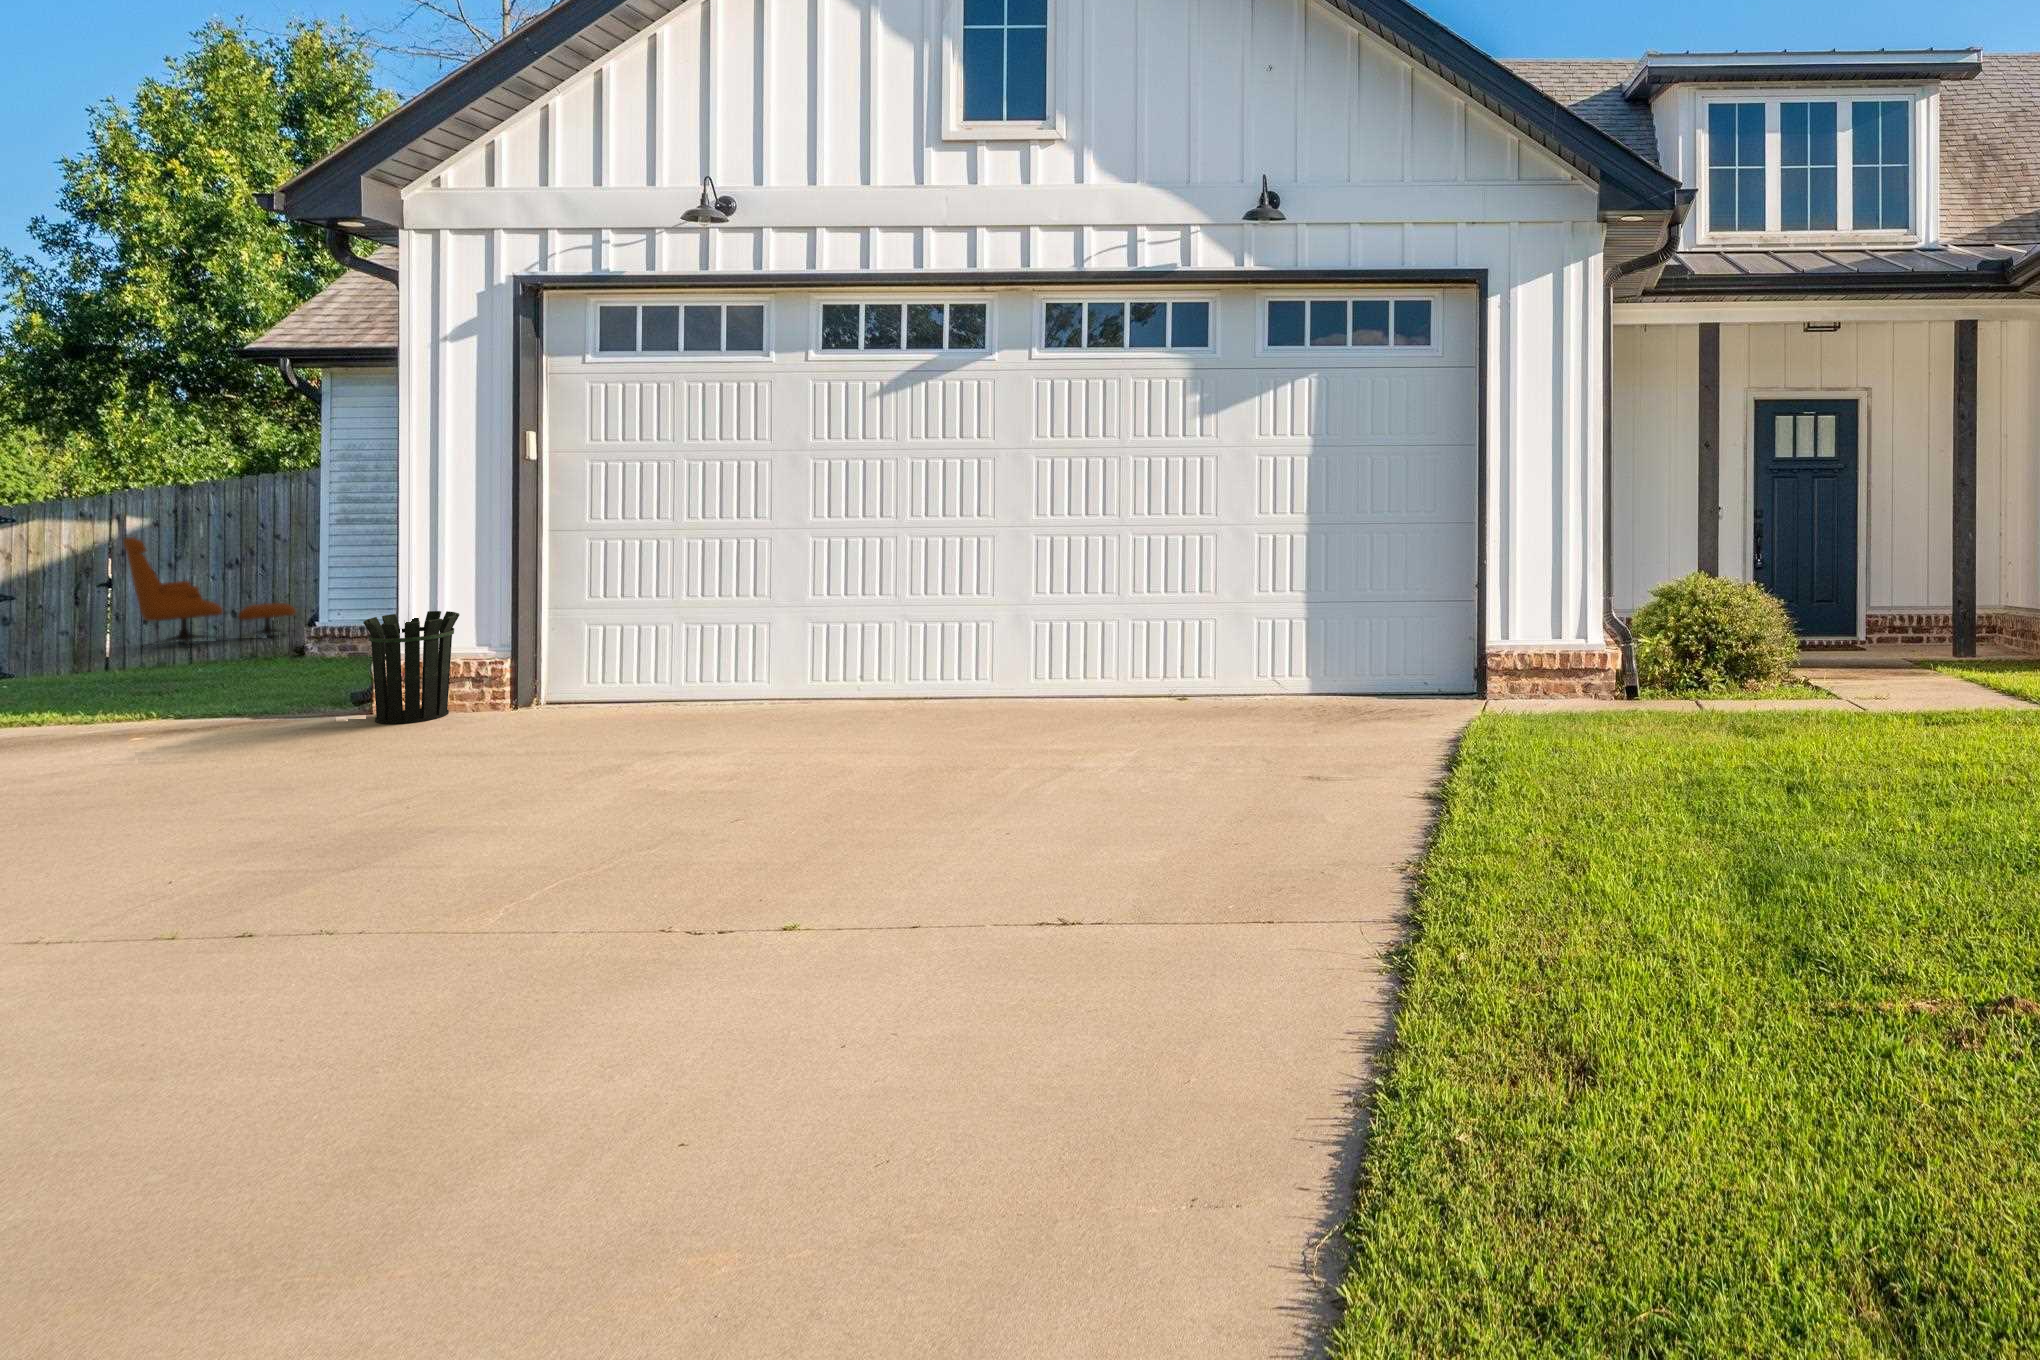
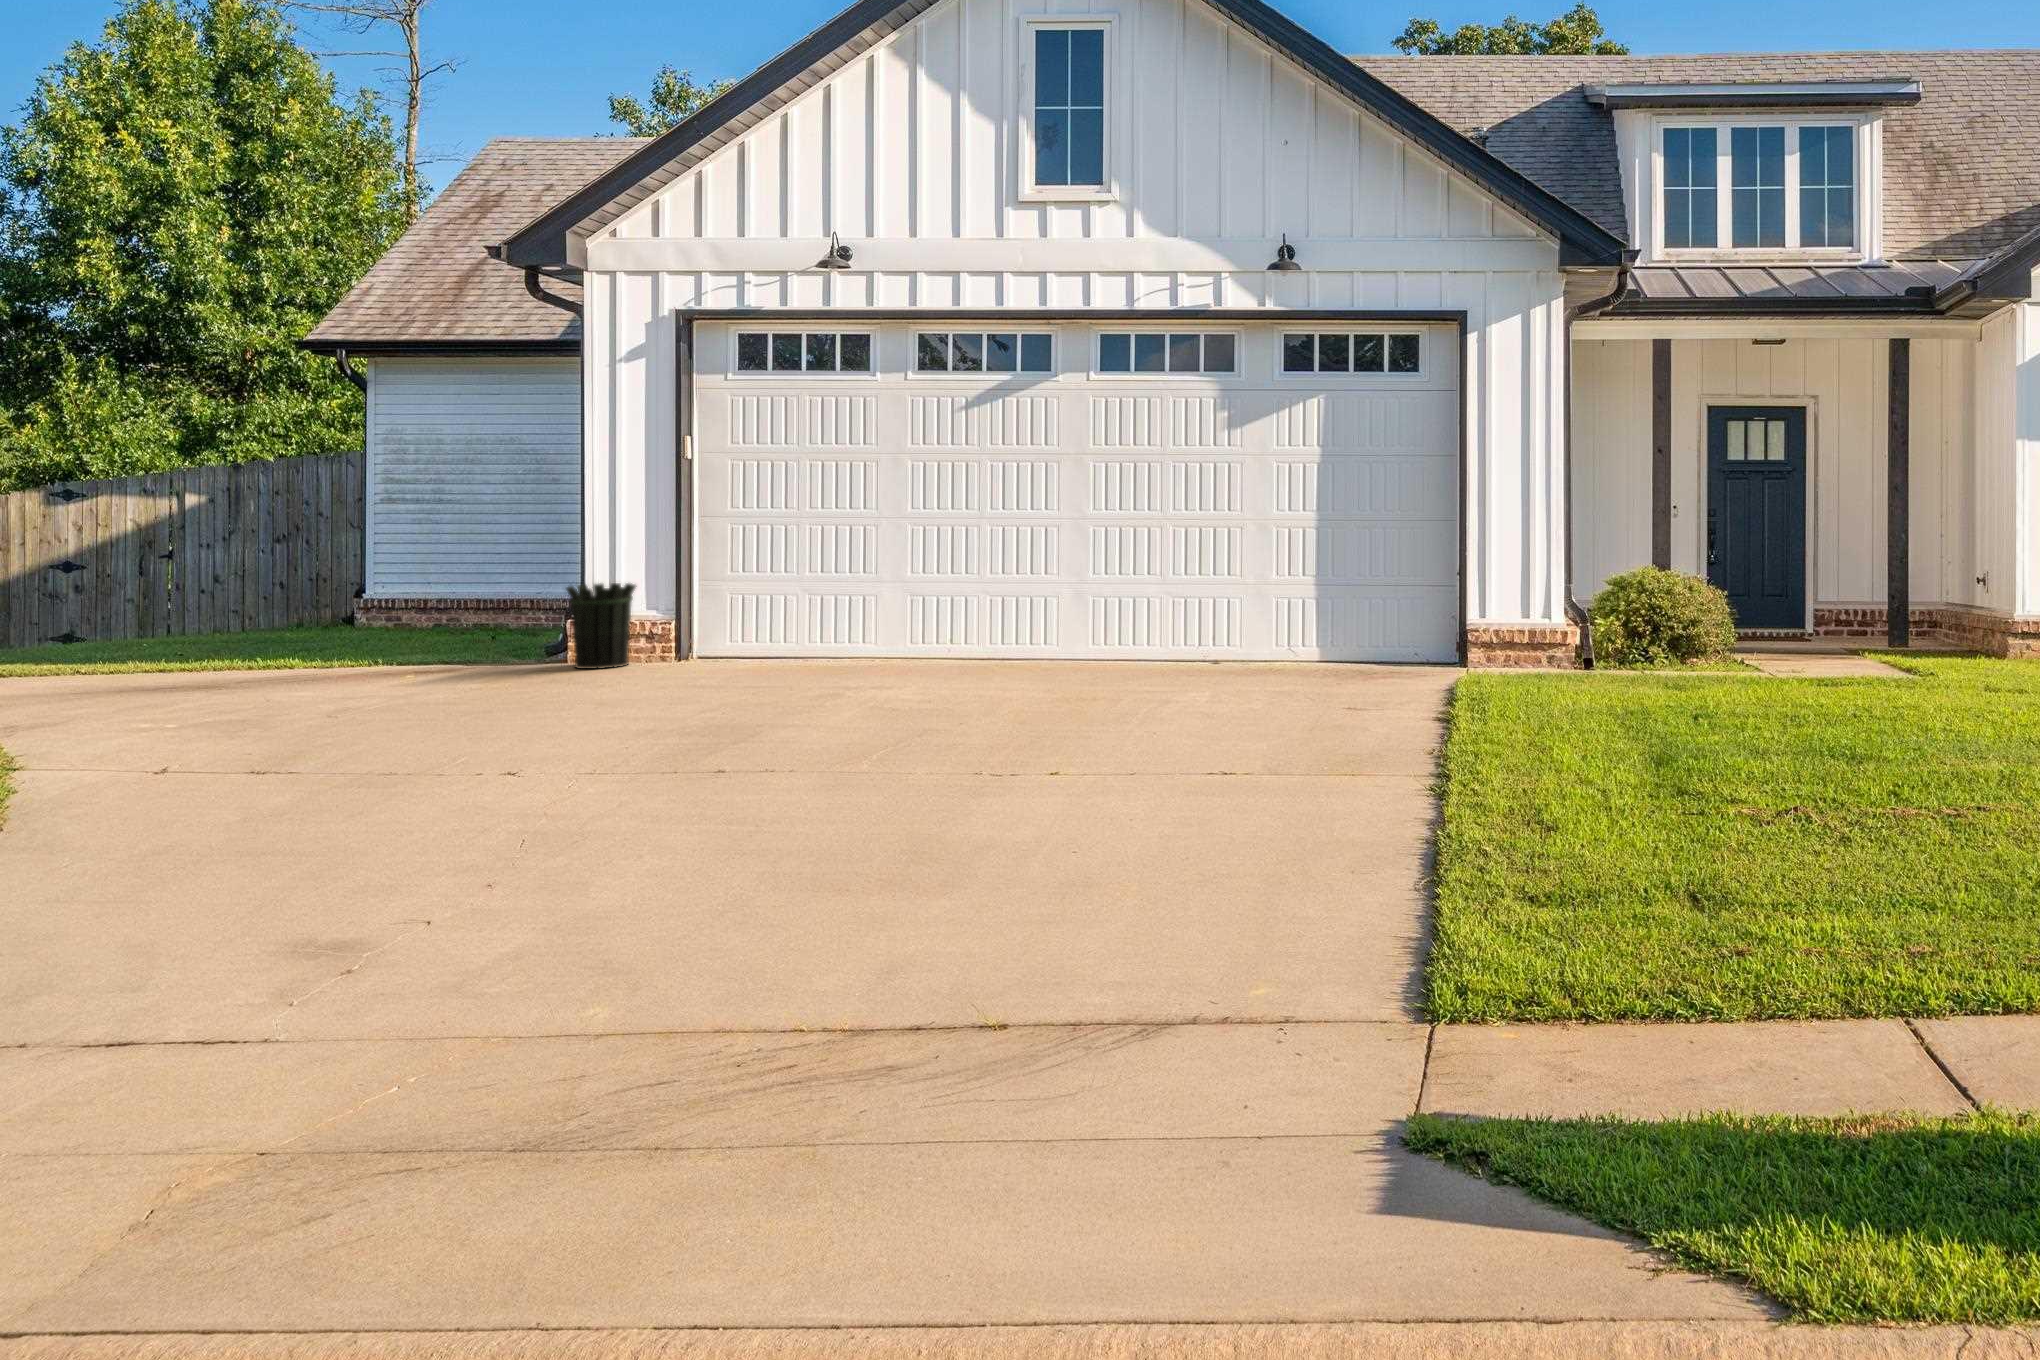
lounge chair: present [124,537,296,647] -> none [327,540,463,636]

